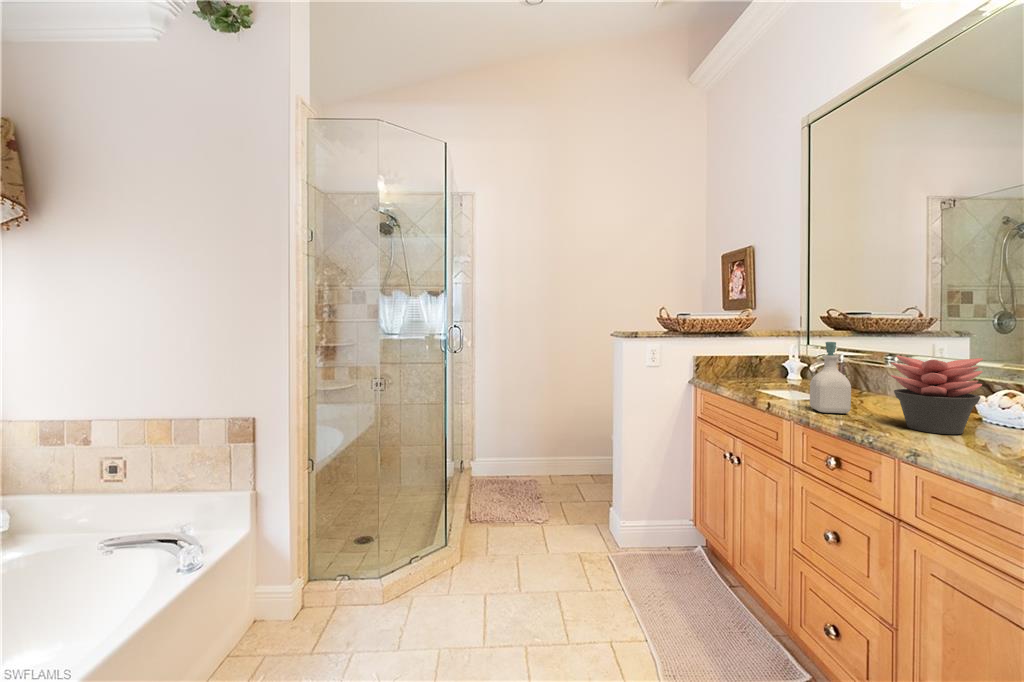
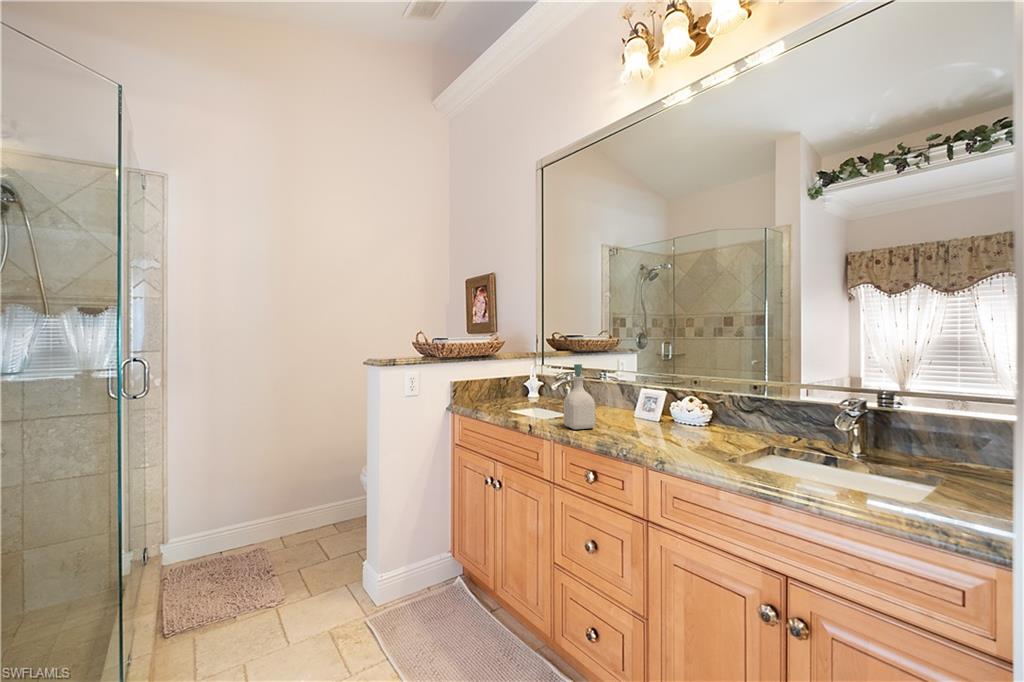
succulent plant: present [891,355,983,434] -> none [626,374,683,438]

